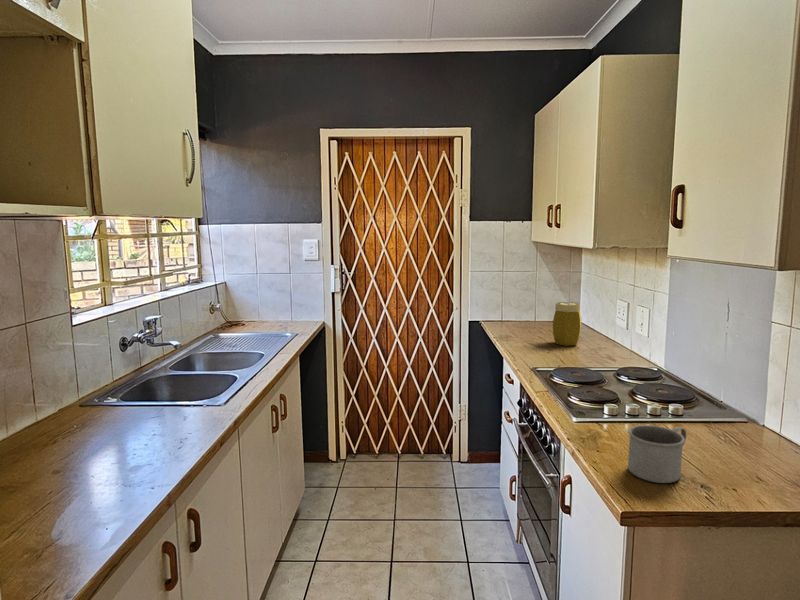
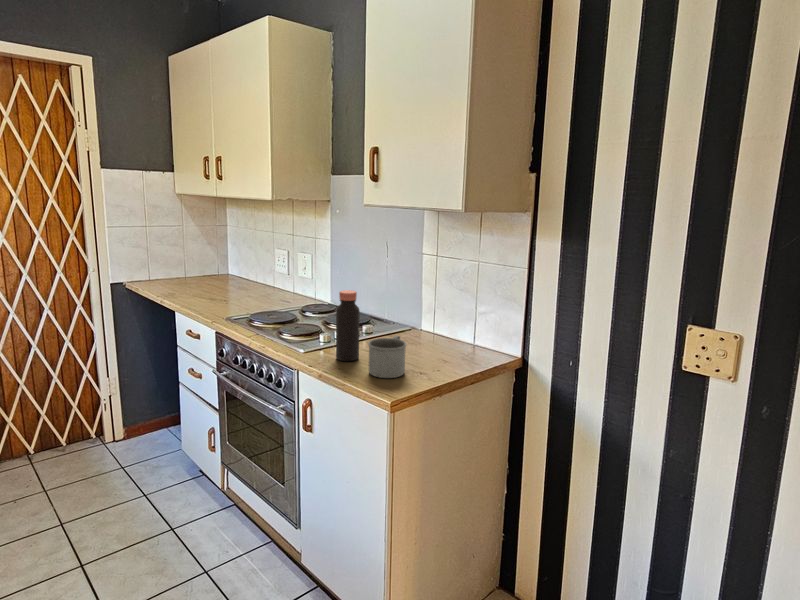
jar: present [553,302,581,346] -> none [221,253,248,296]
bottle: none [605,357,638,446] -> present [336,290,360,361]

